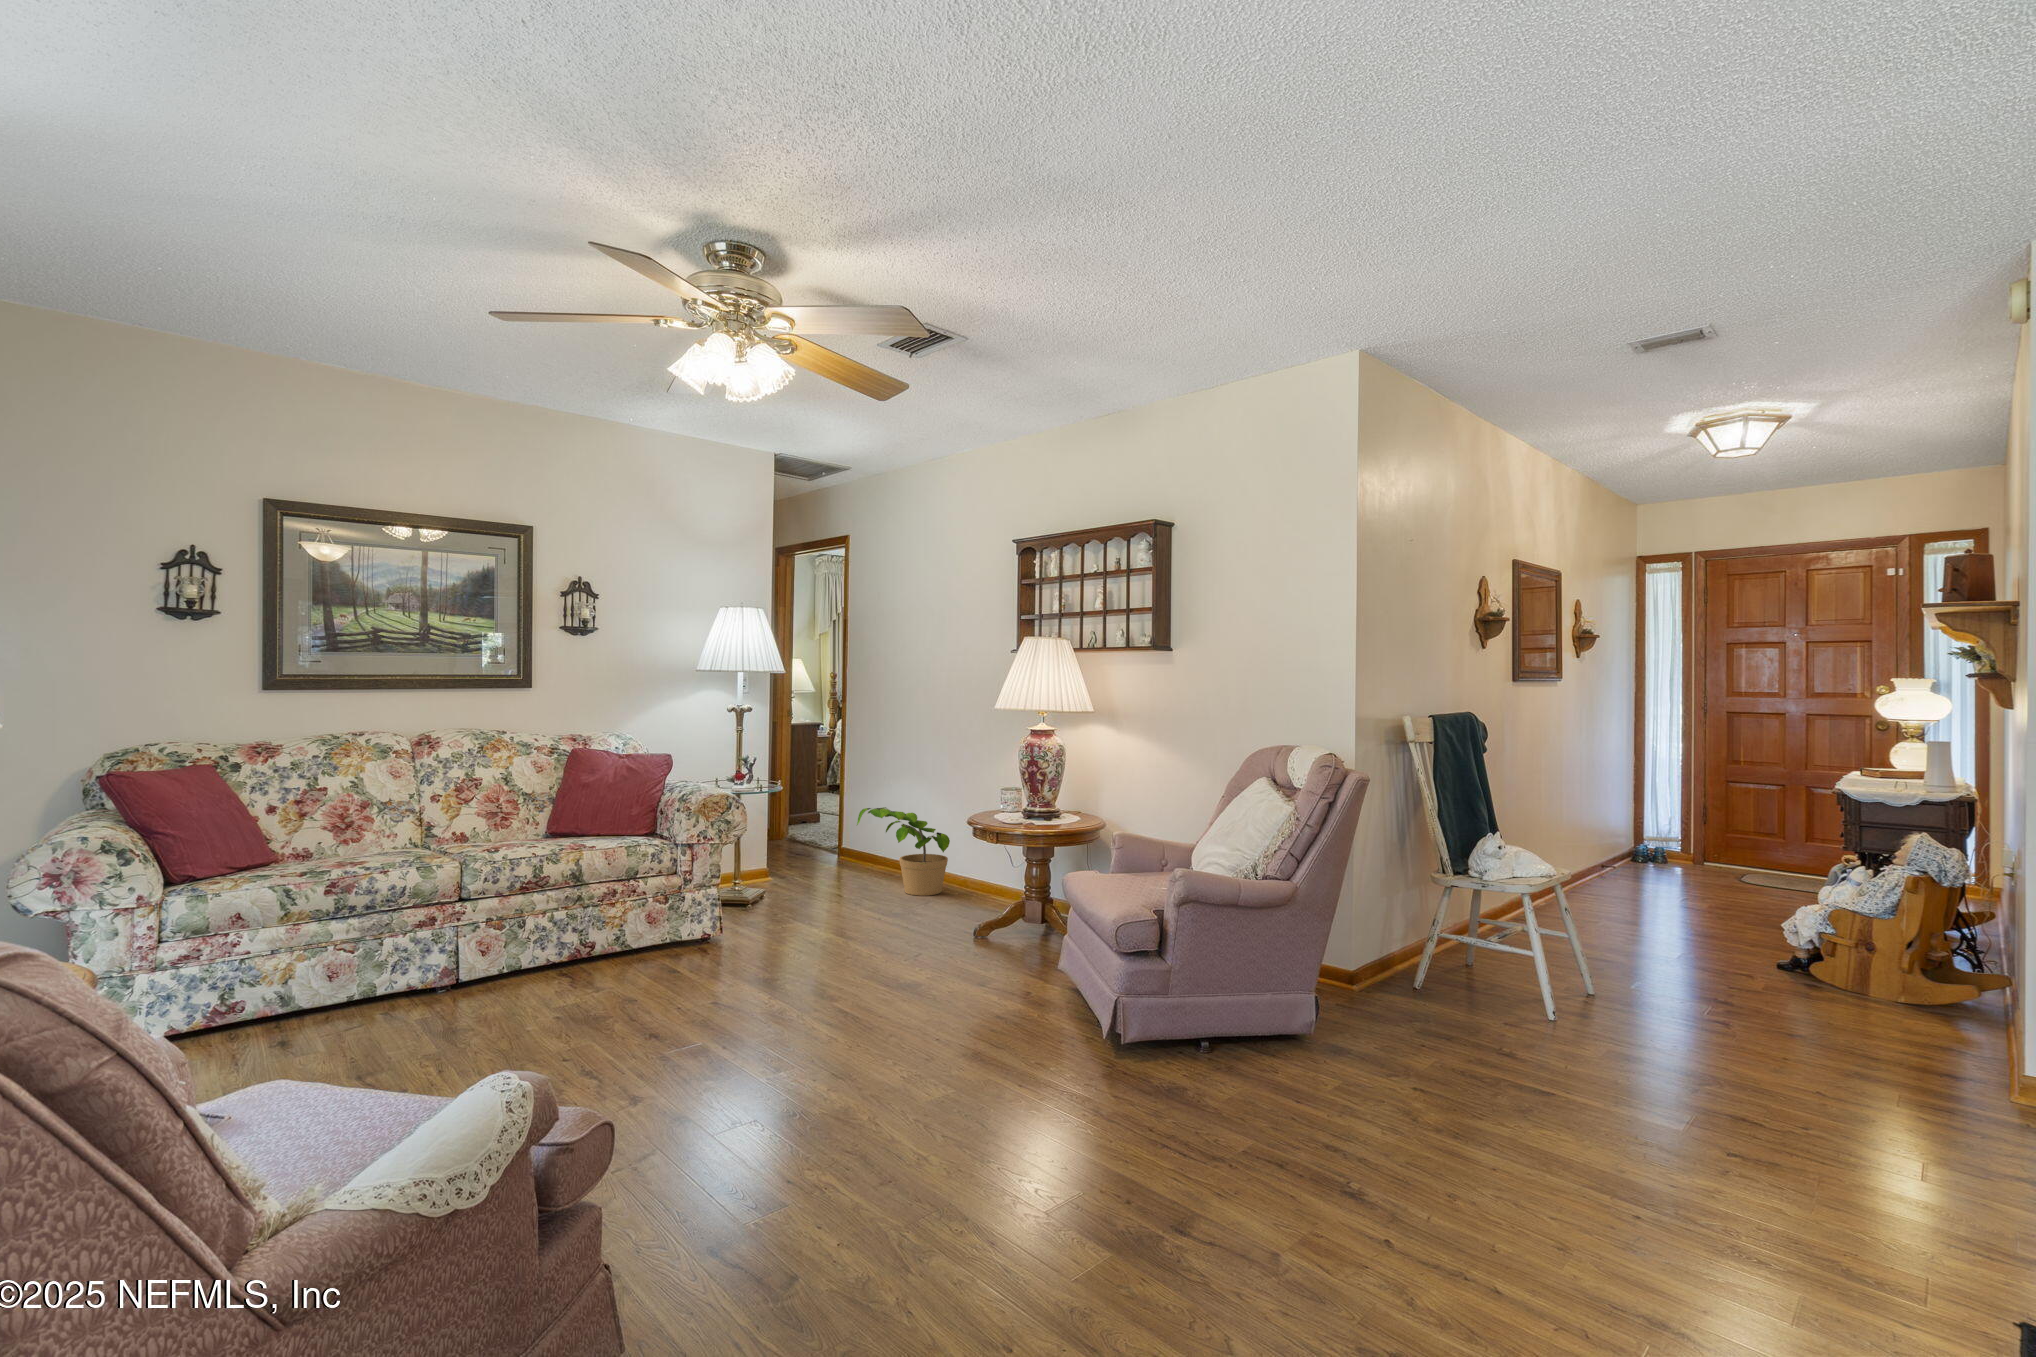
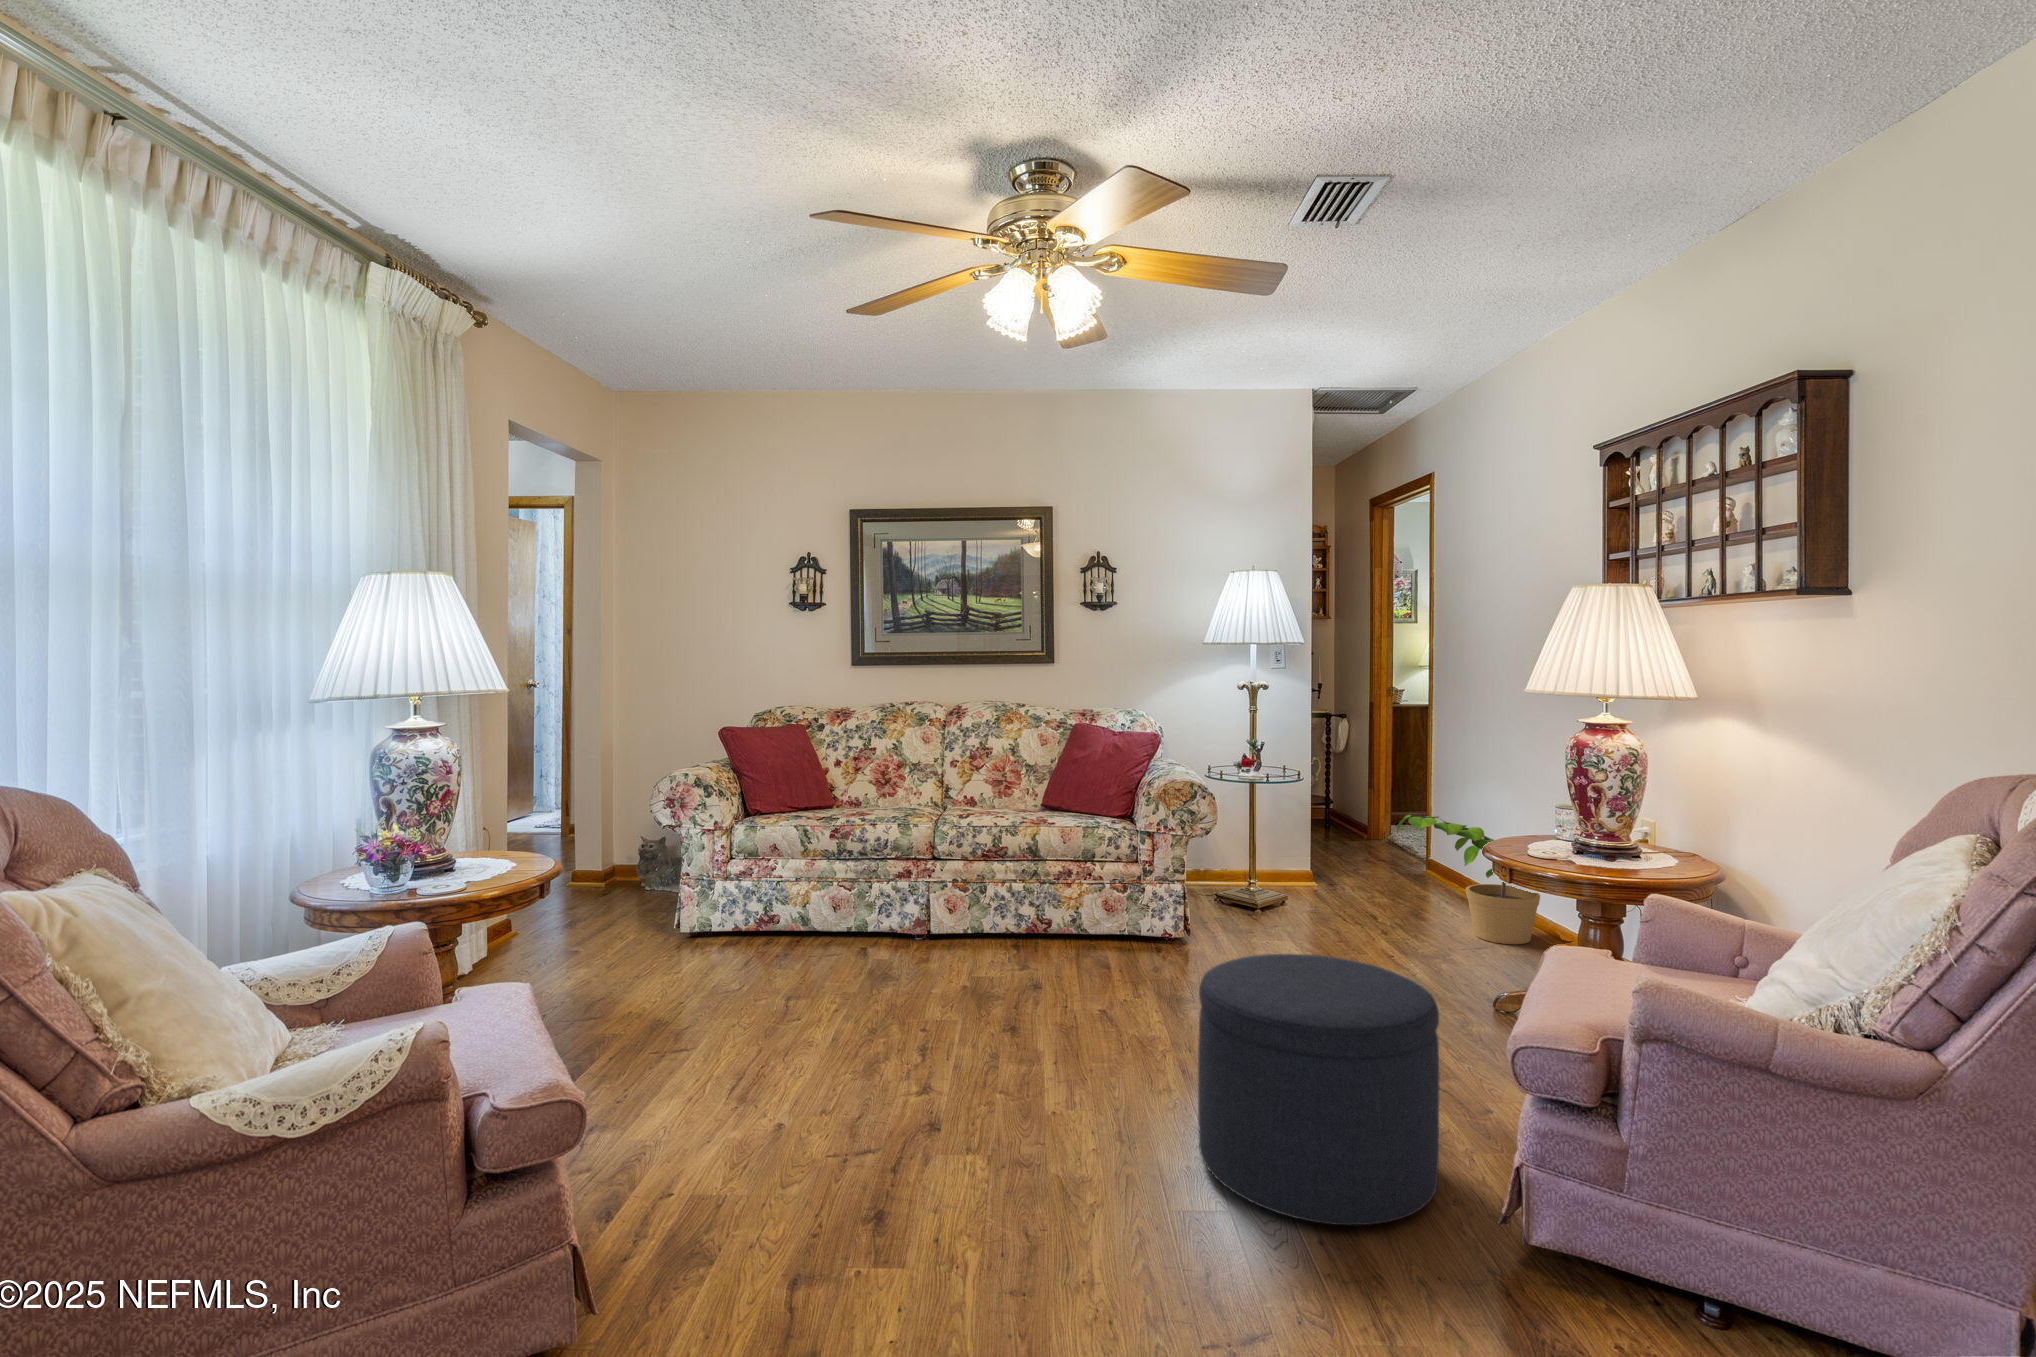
ottoman: none [902,900,1057,1067] -> present [1198,954,1439,1225]

